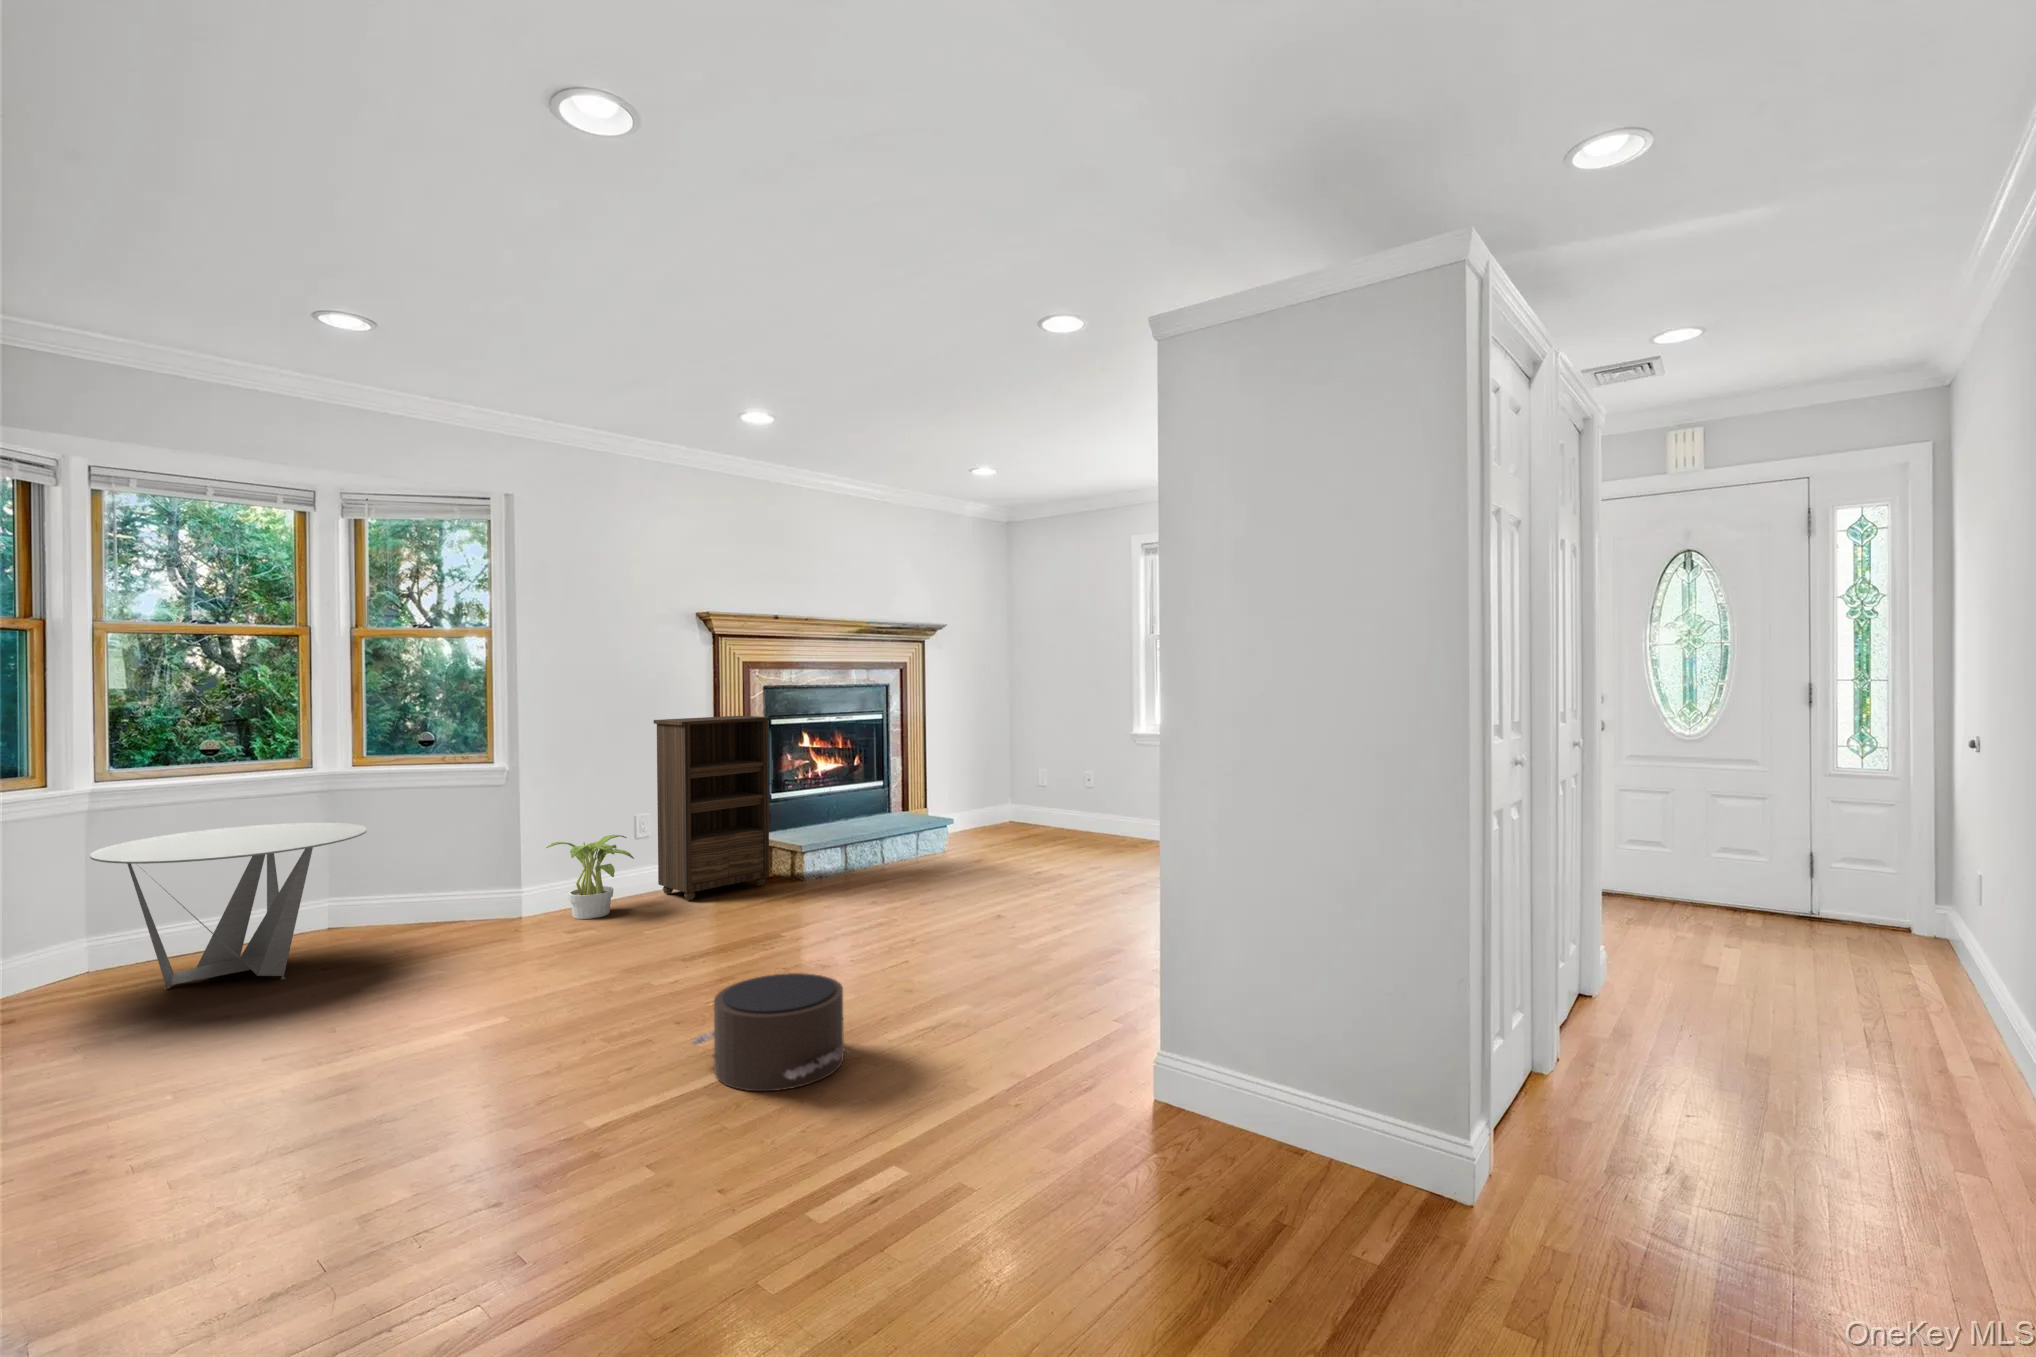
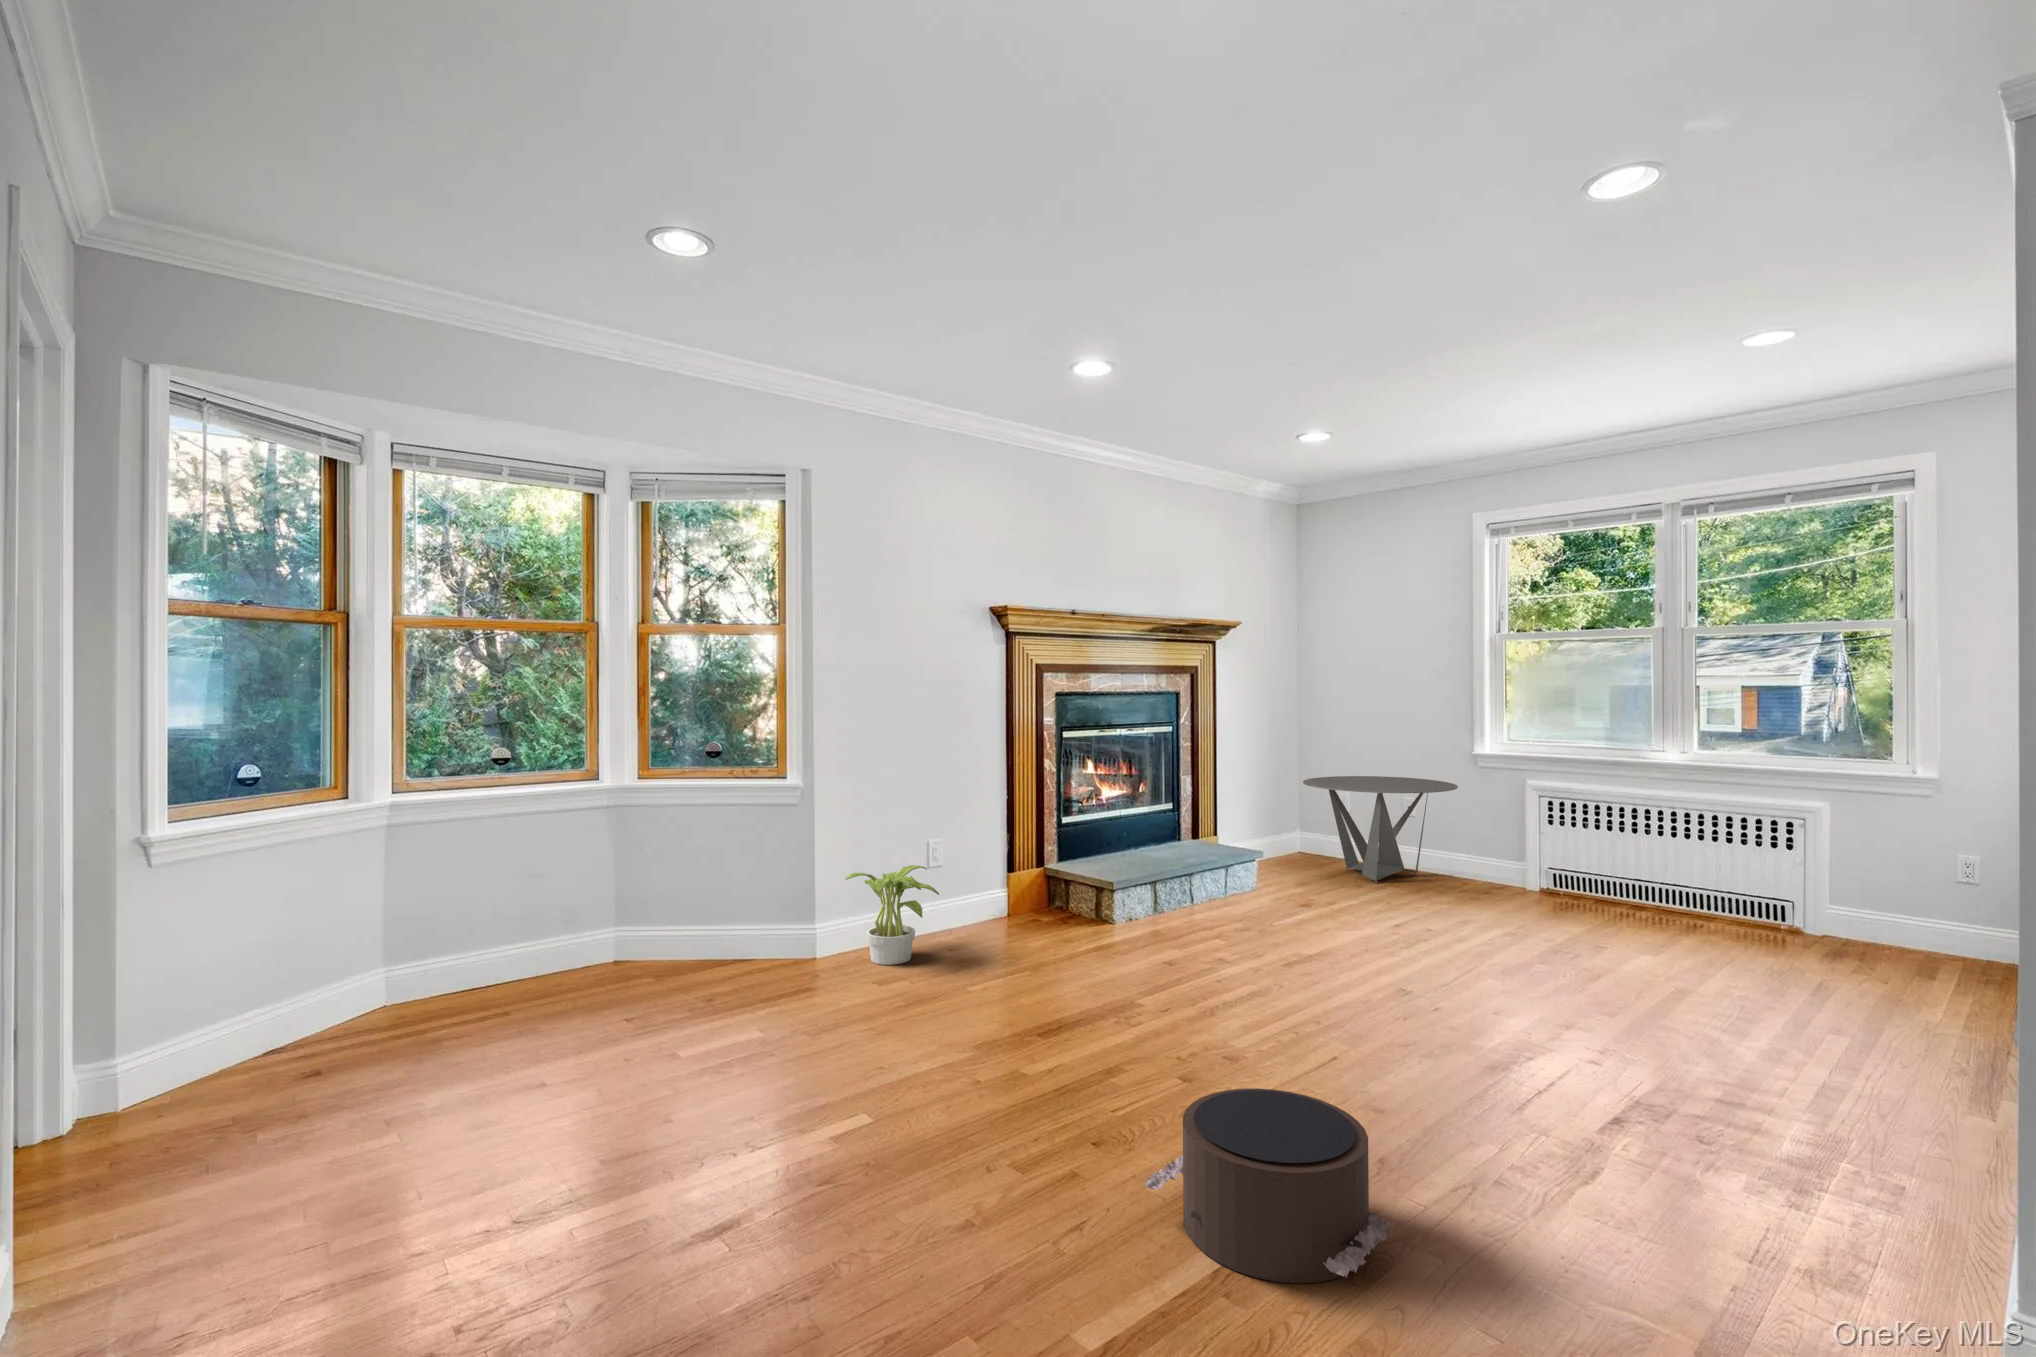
bookshelf: present [653,716,771,900] -> none [949,726,1078,945]
coffee table: present [90,822,367,989] -> present [1303,776,1458,883]

